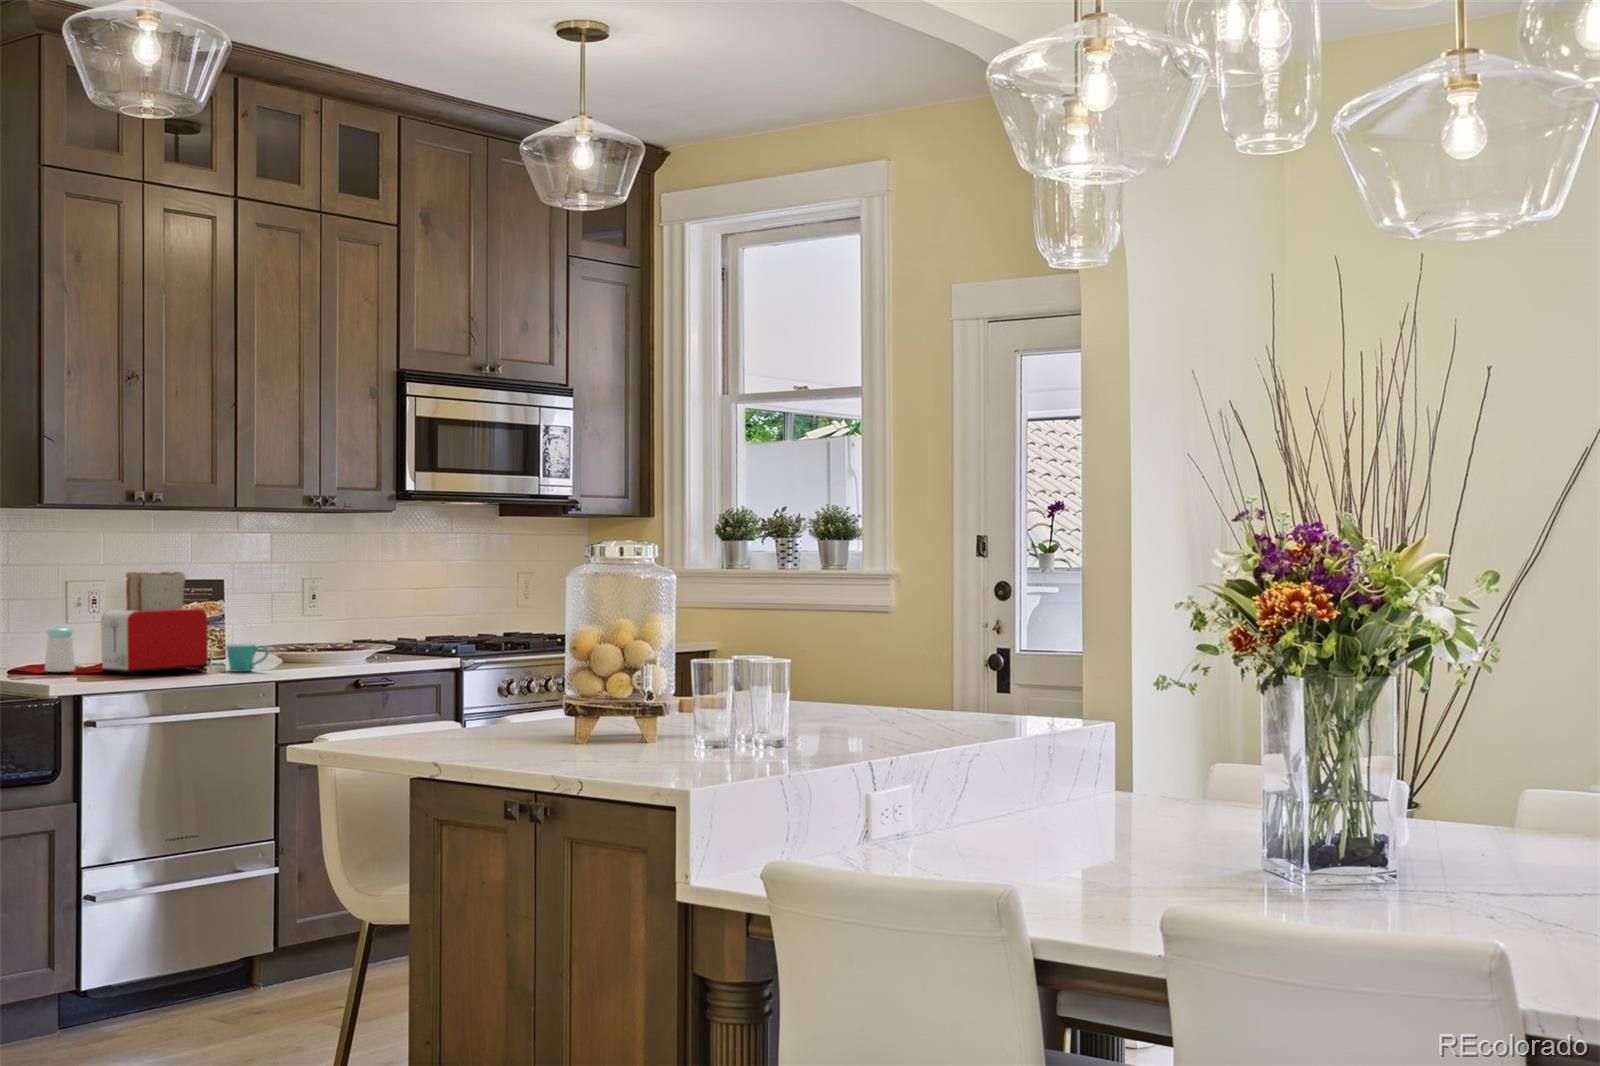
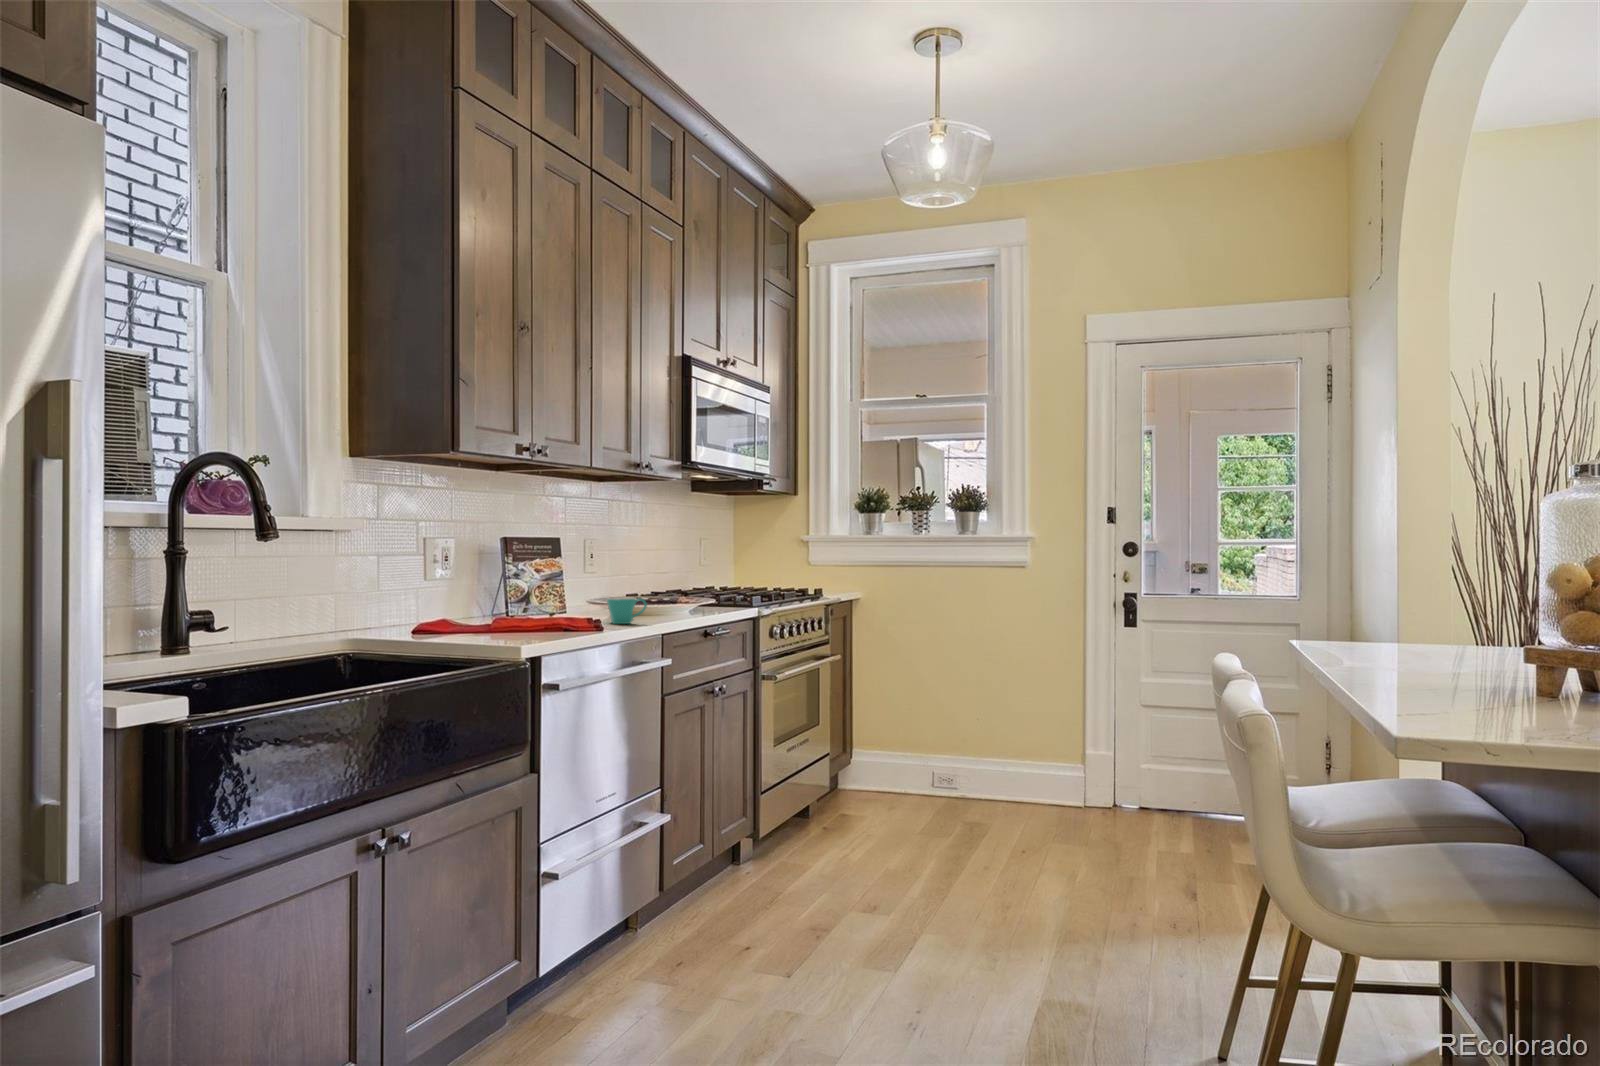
toaster: present [101,572,208,675] -> none [516,525,602,629]
salt shaker: present [45,628,75,672] -> none [472,581,502,628]

